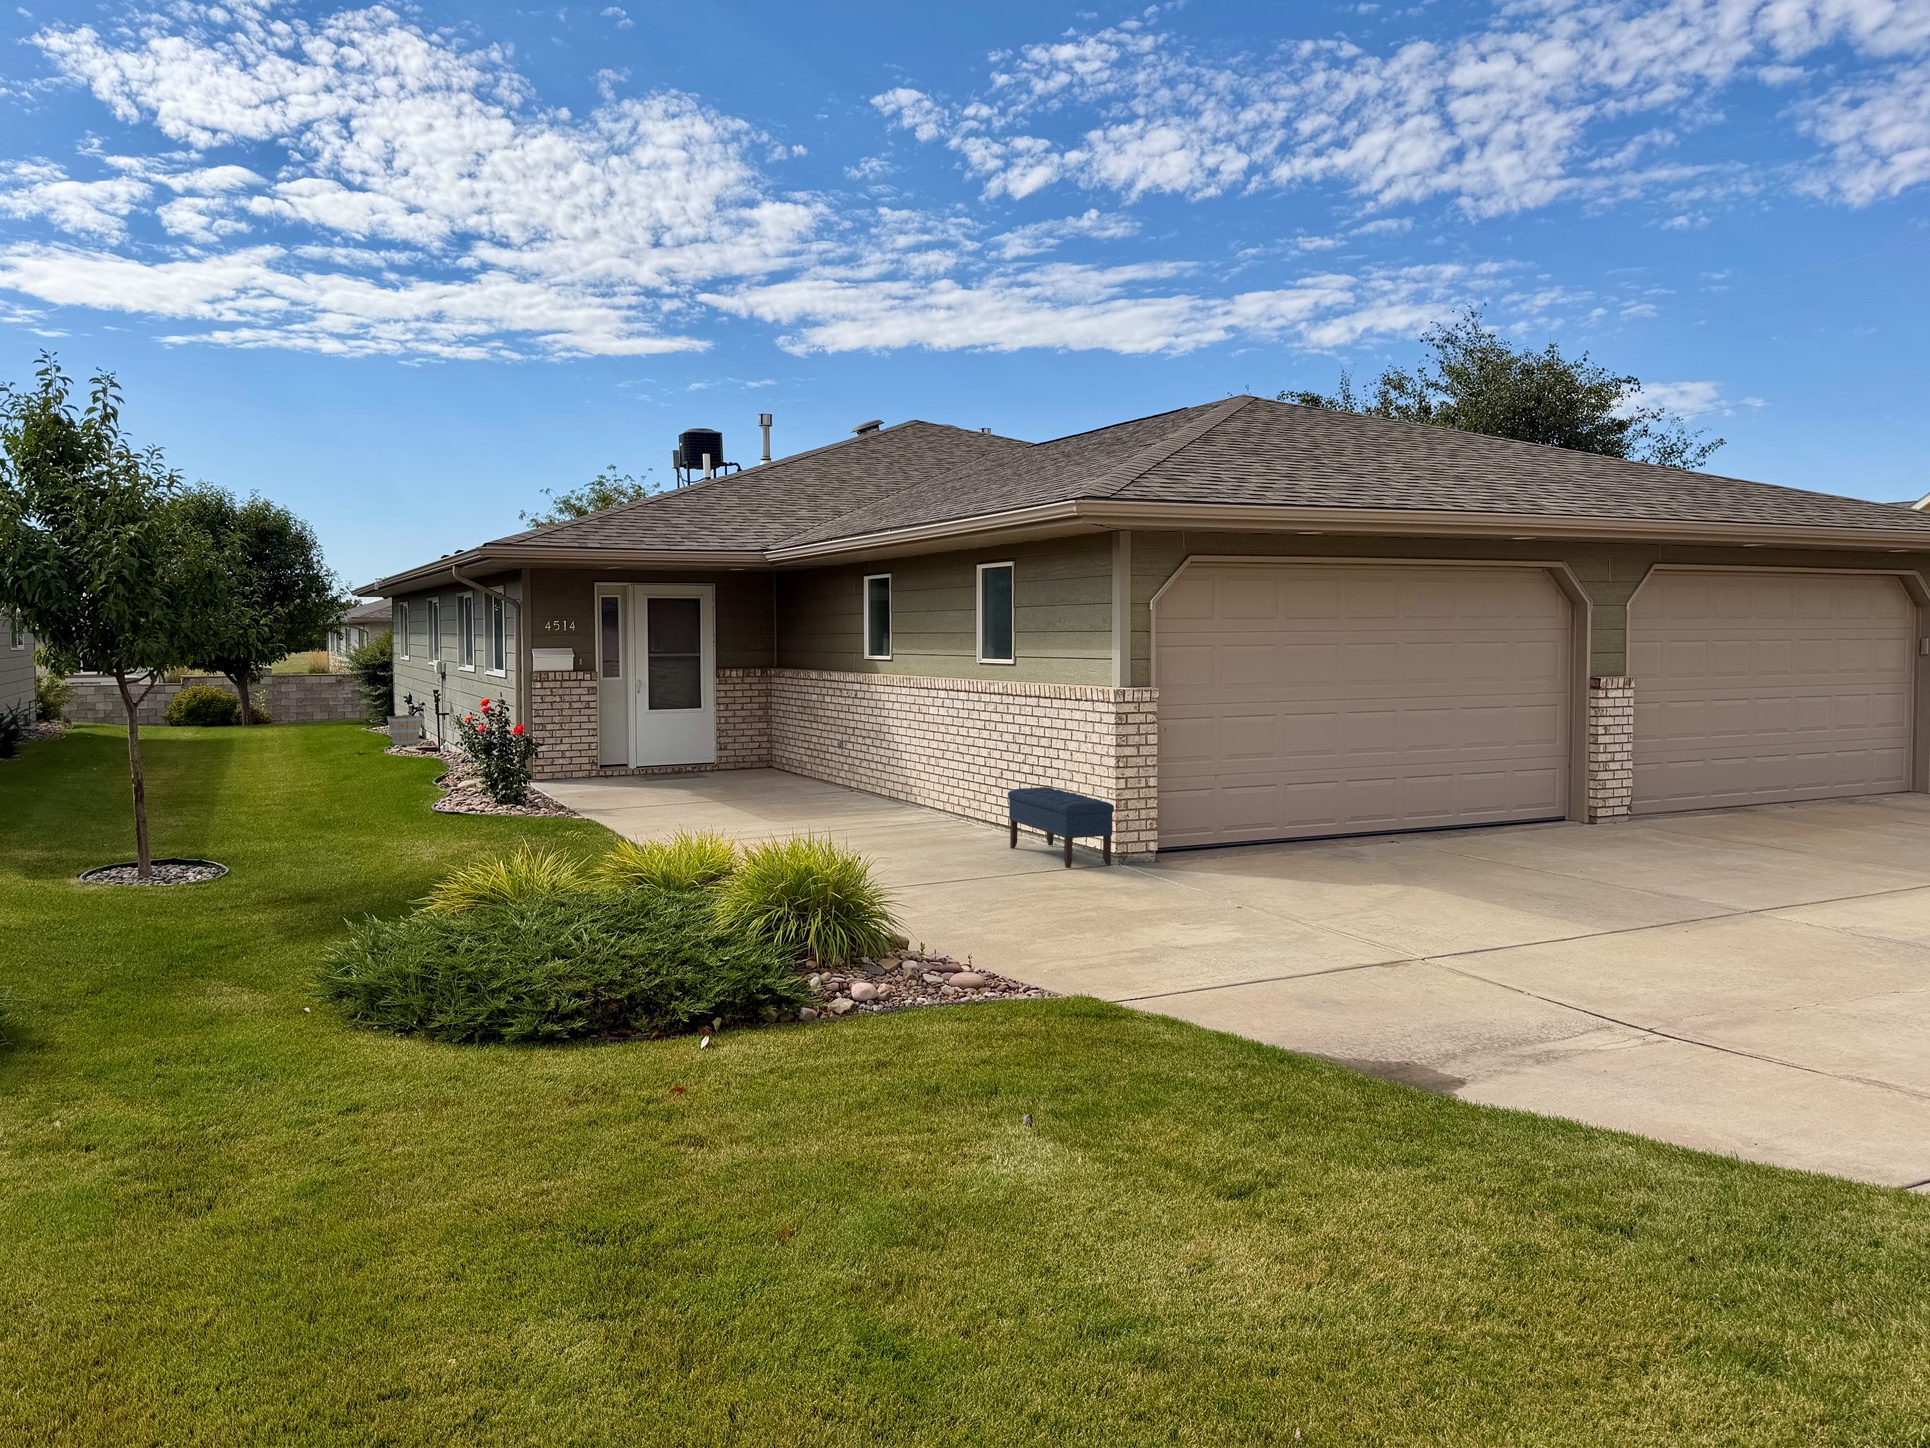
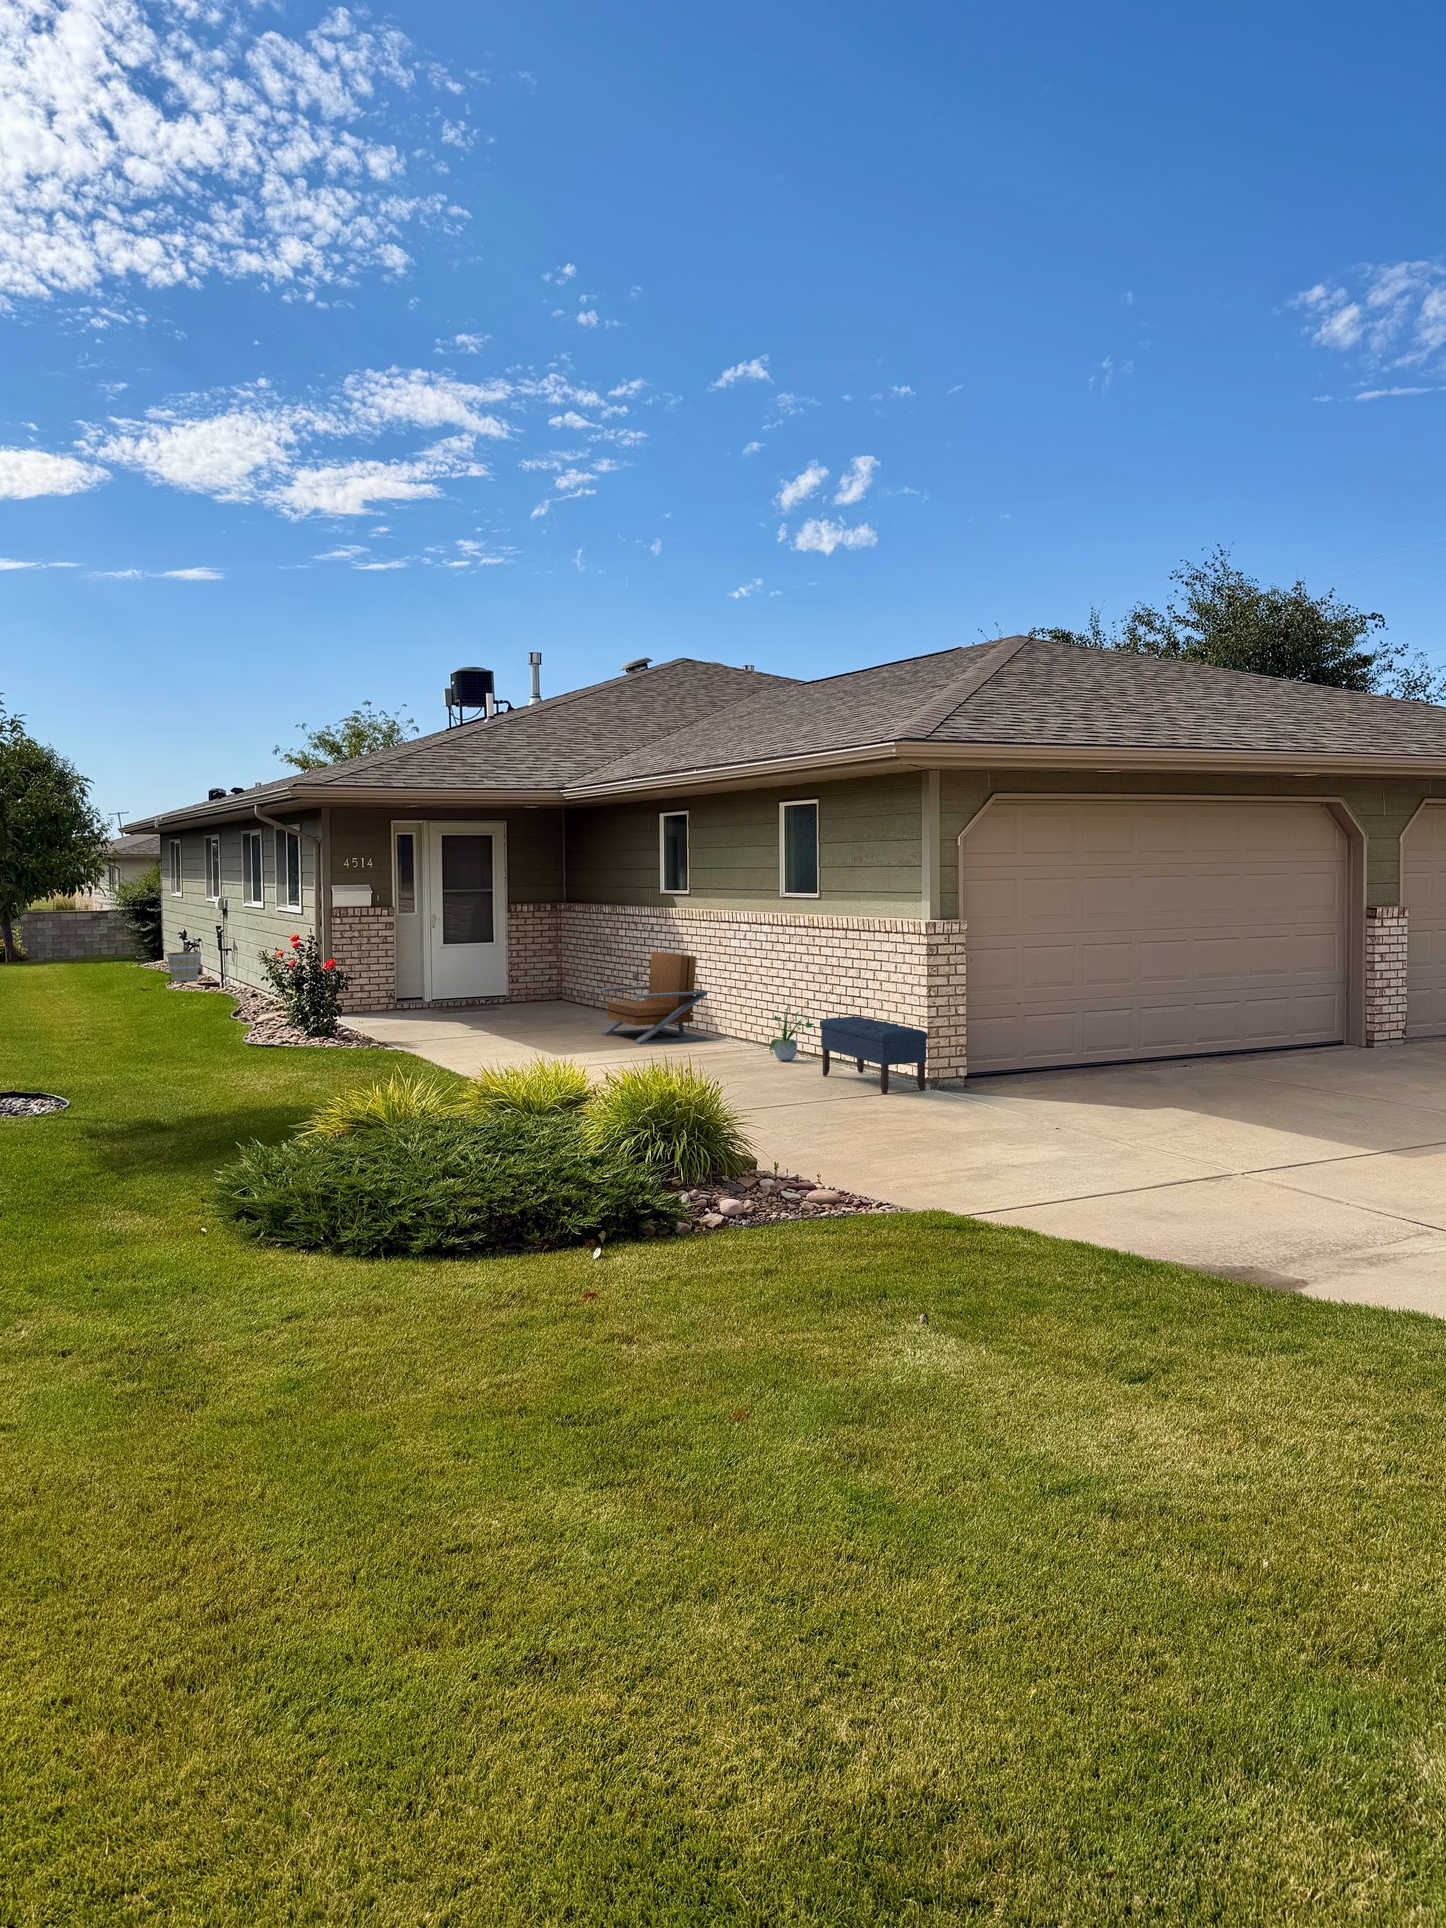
lounge chair: none [800,719,906,814] -> present [601,952,708,1044]
potted plant: none [960,764,1008,832] -> present [769,1003,814,1061]

